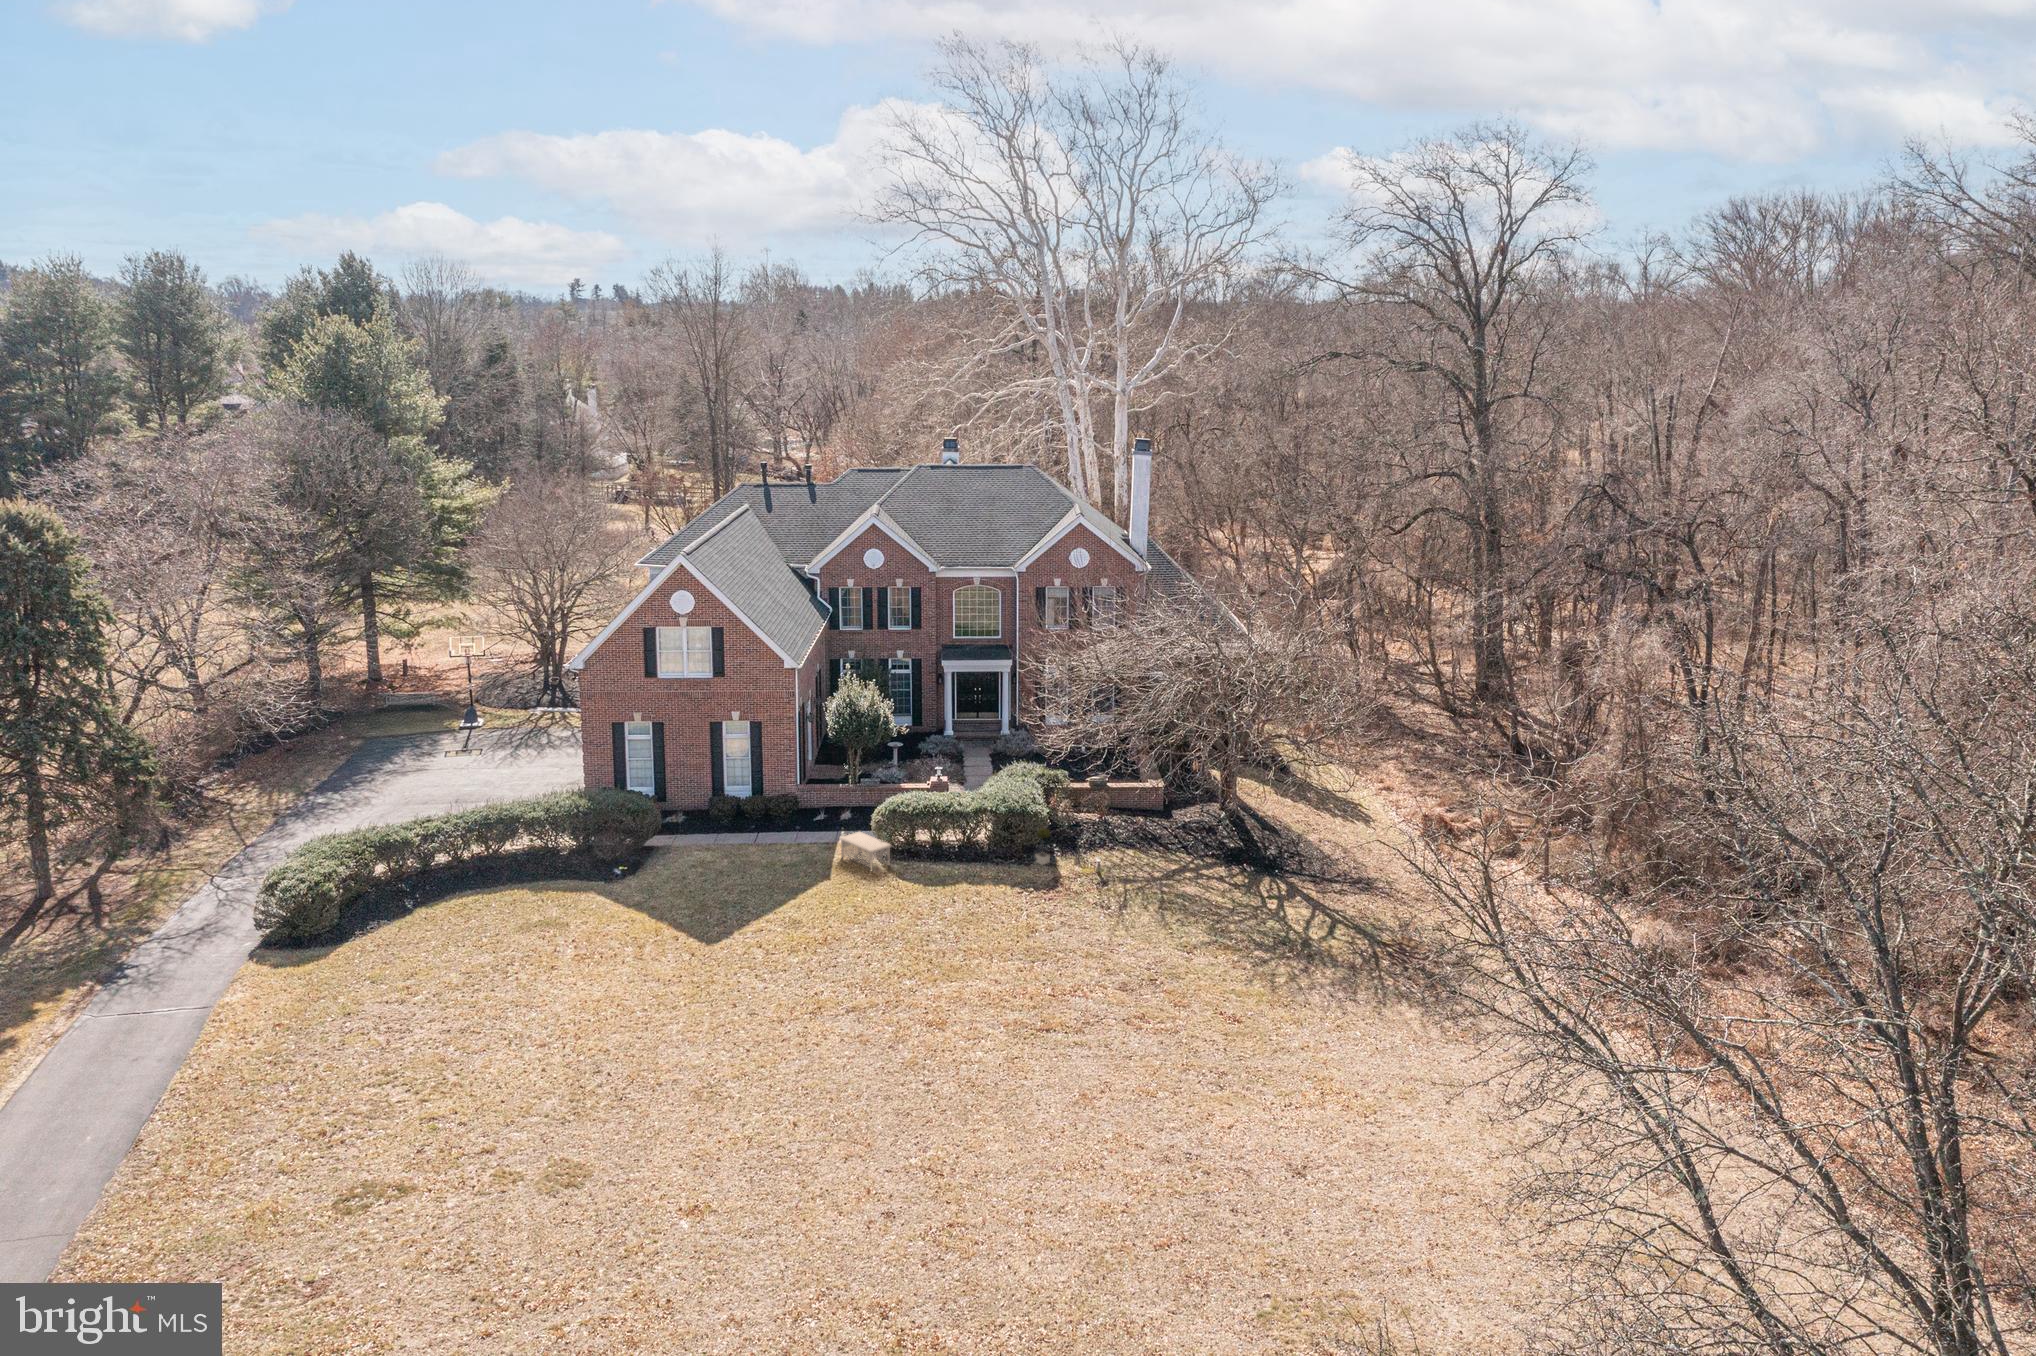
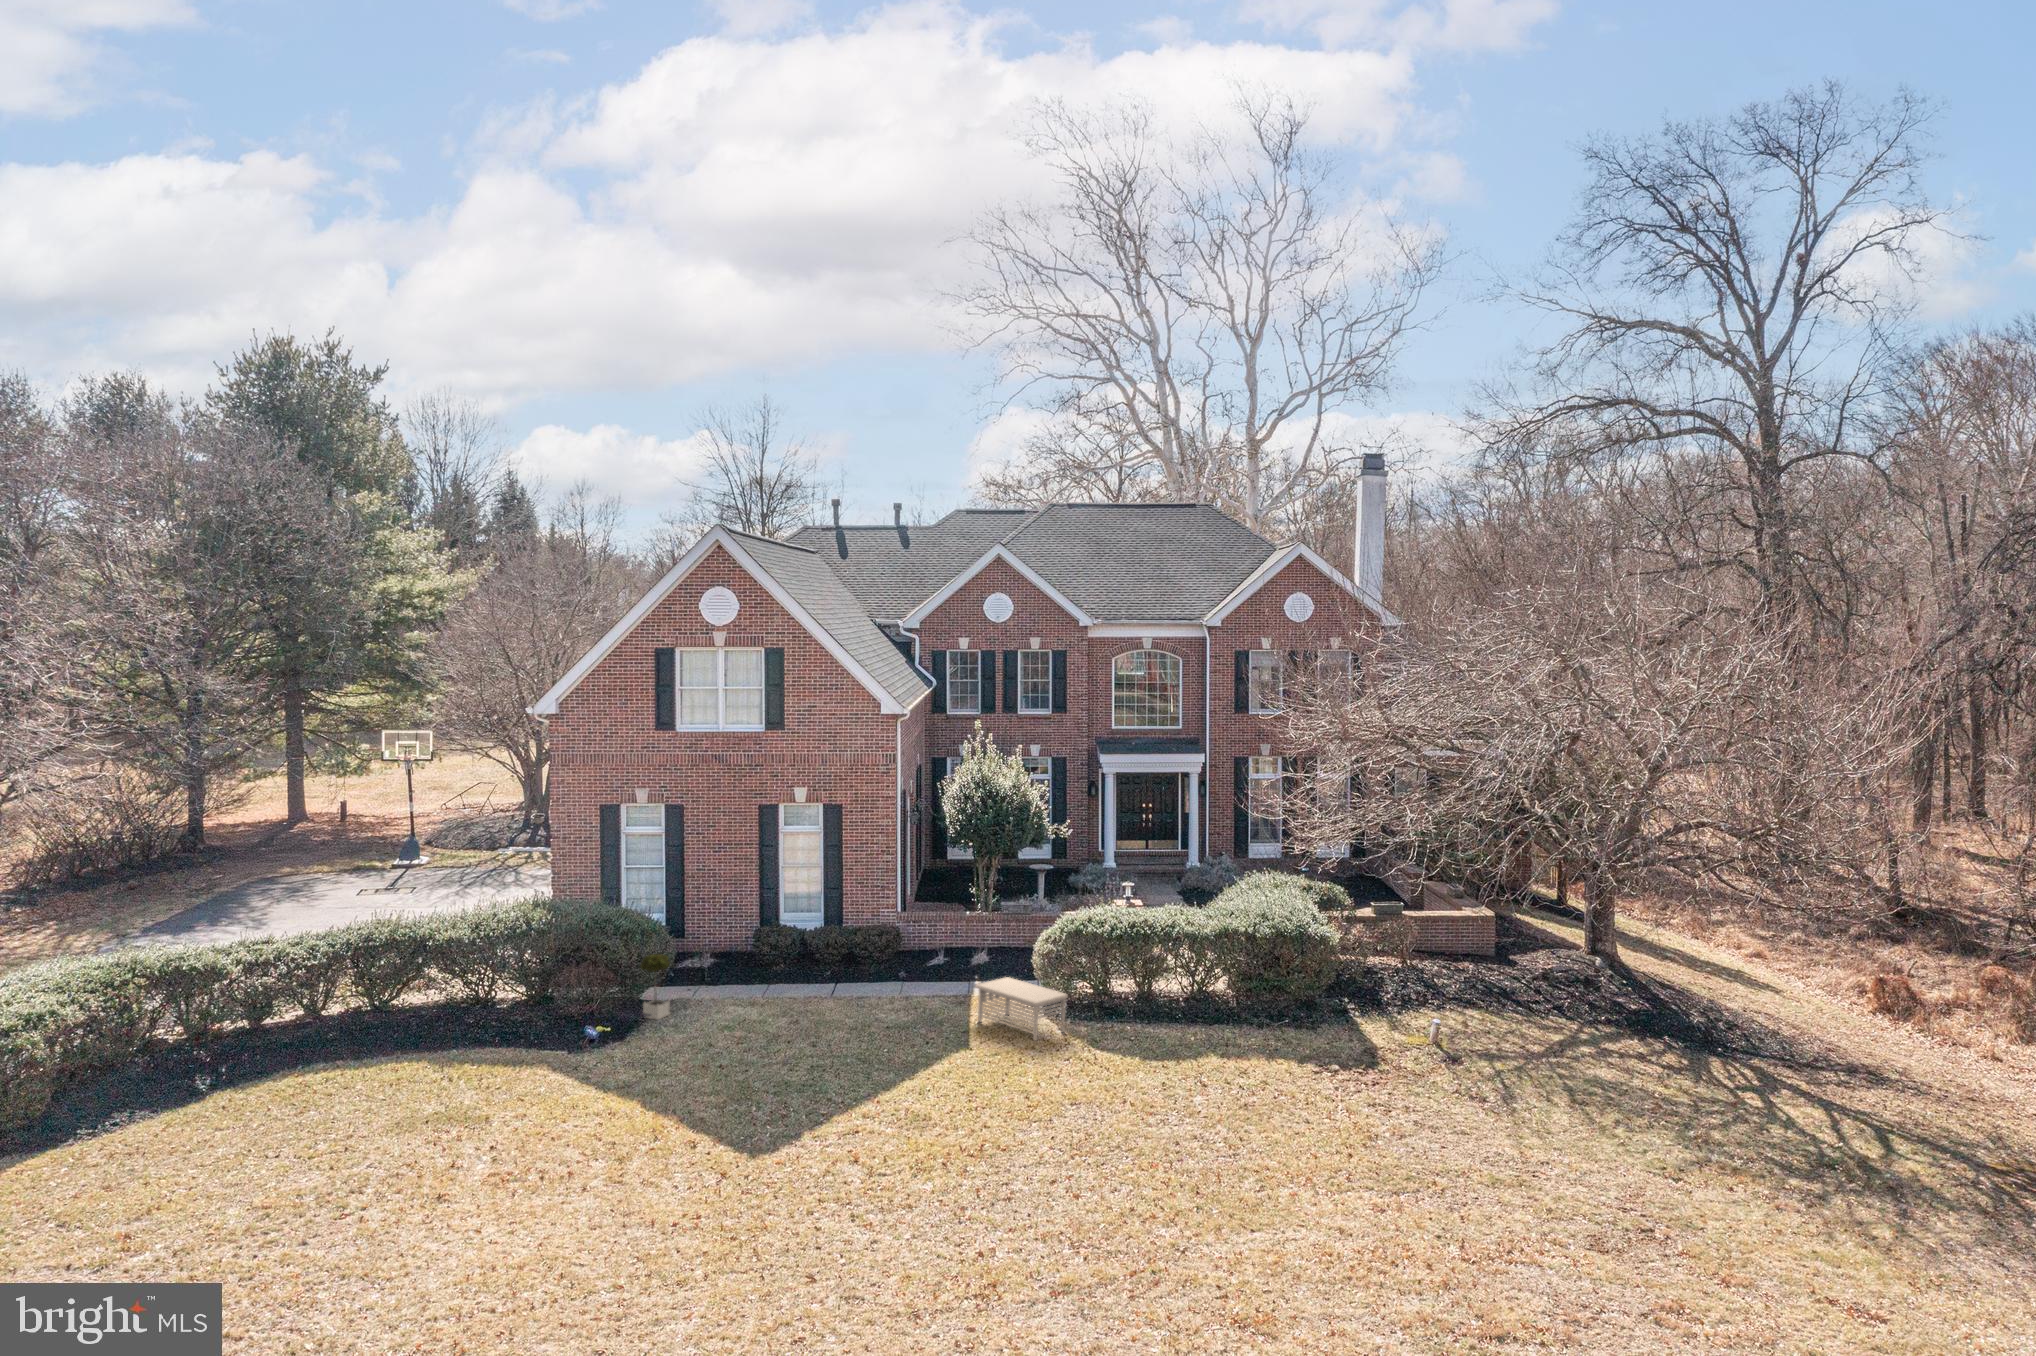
potted tree: present [1036,828,1050,865] -> present [640,954,670,1020]

